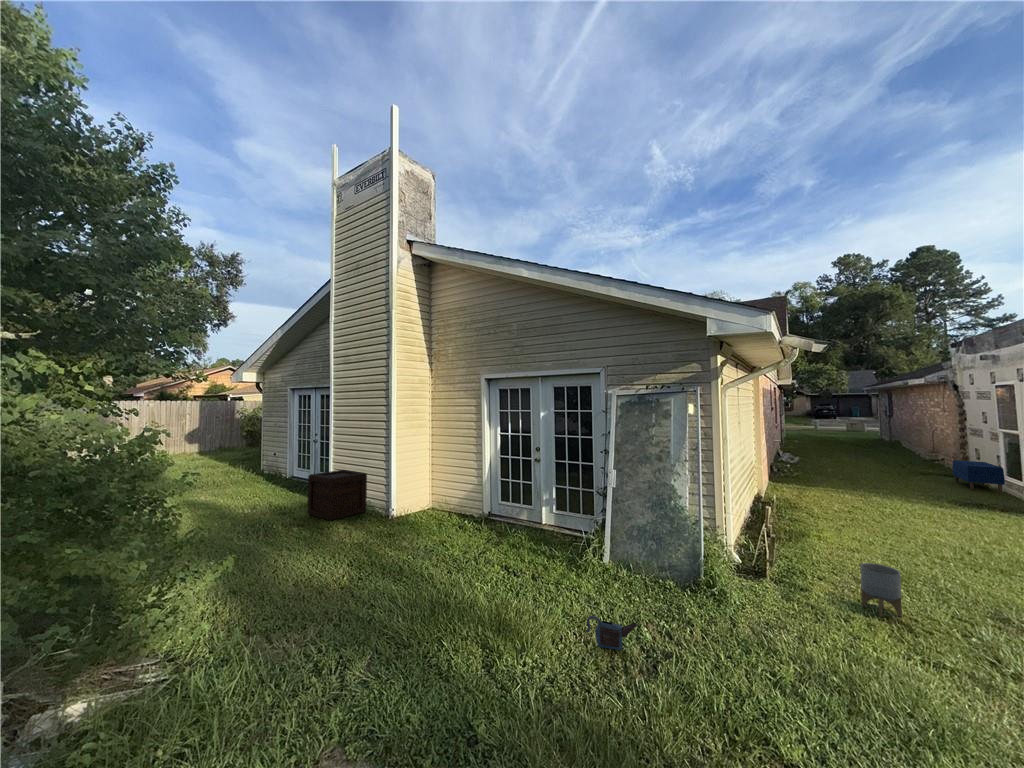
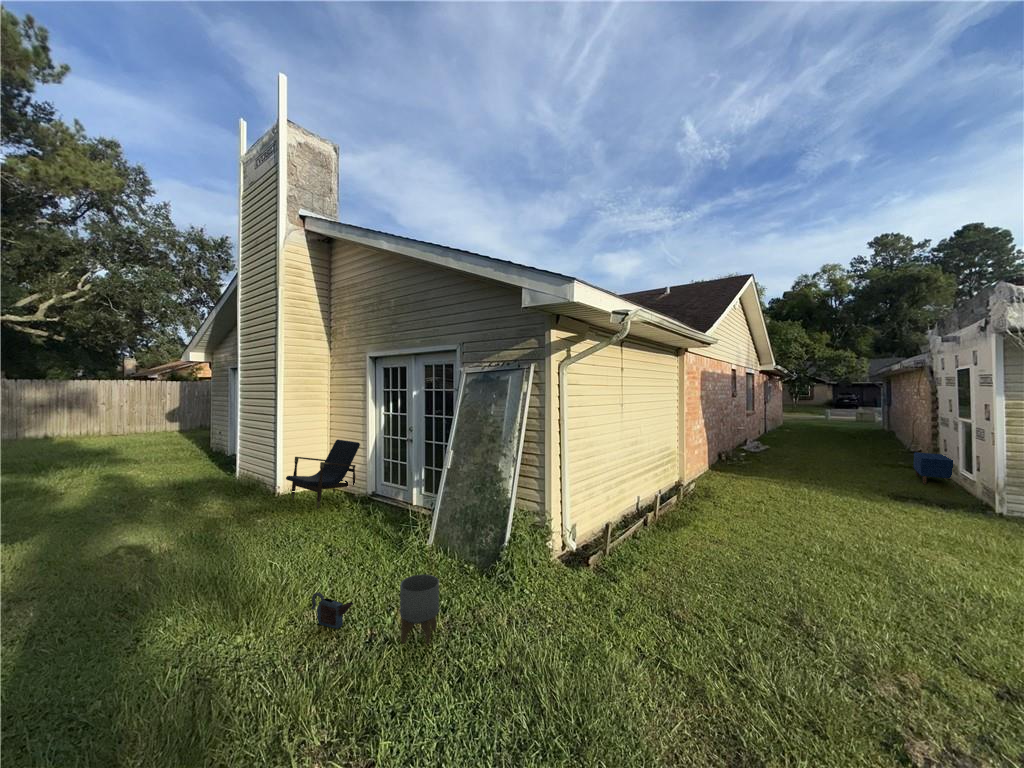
lounge chair: none [410,461,477,532] -> present [286,440,360,508]
wooden crate: present [307,470,367,520] -> none [203,446,262,495]
planter: present [860,563,902,617] -> present [400,574,439,644]

